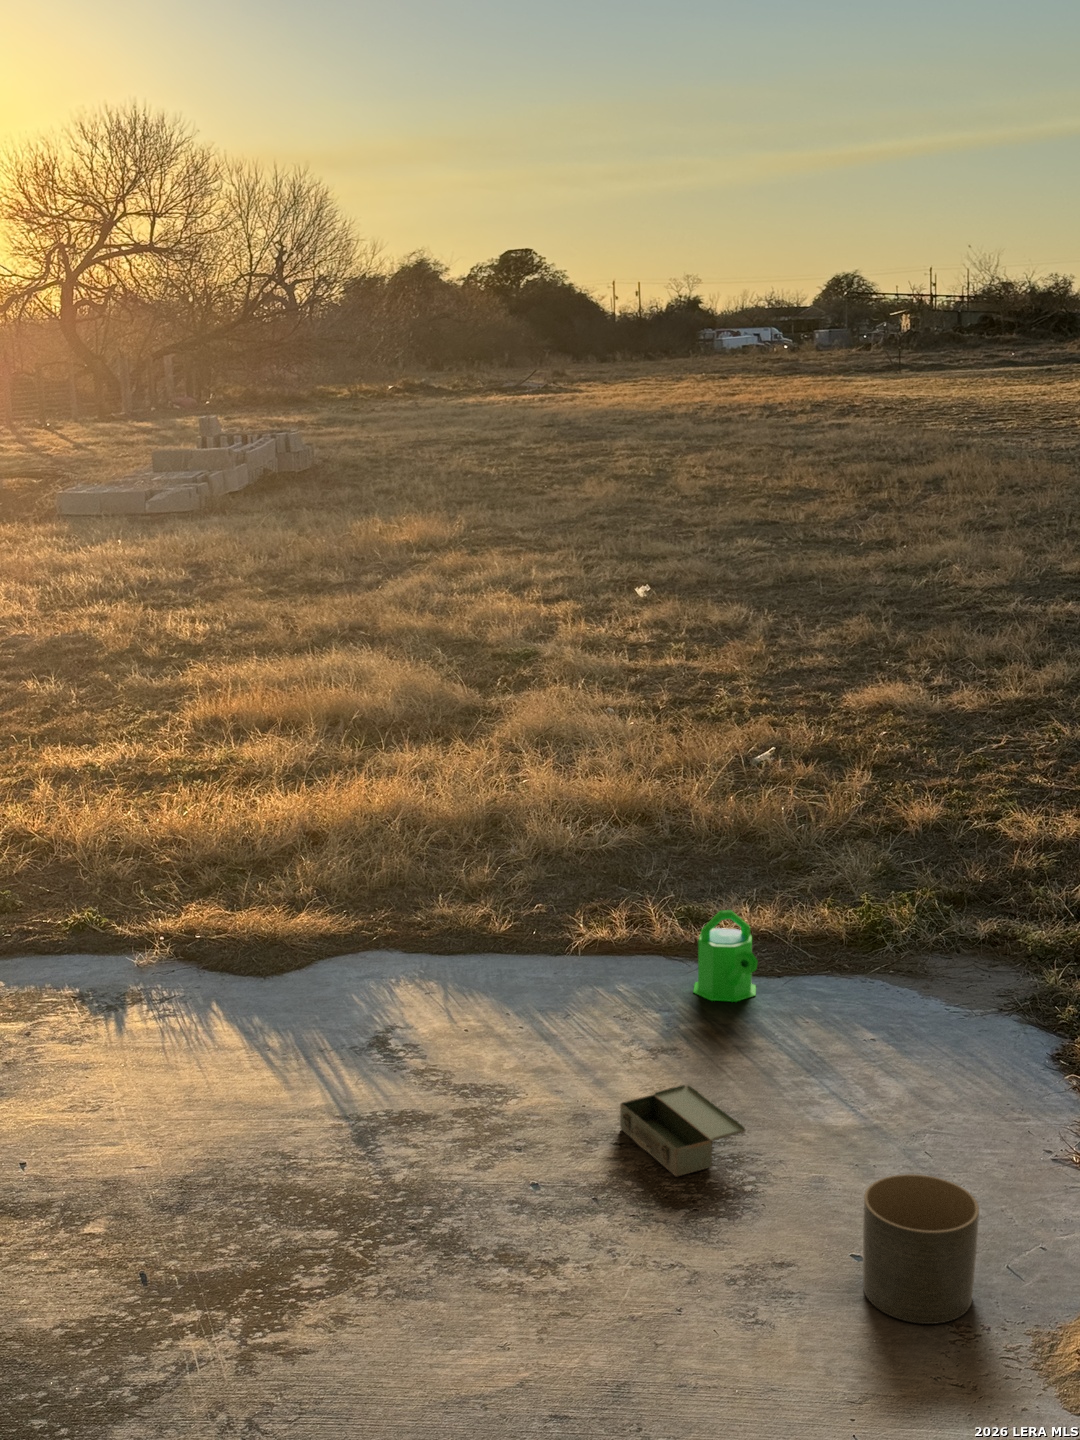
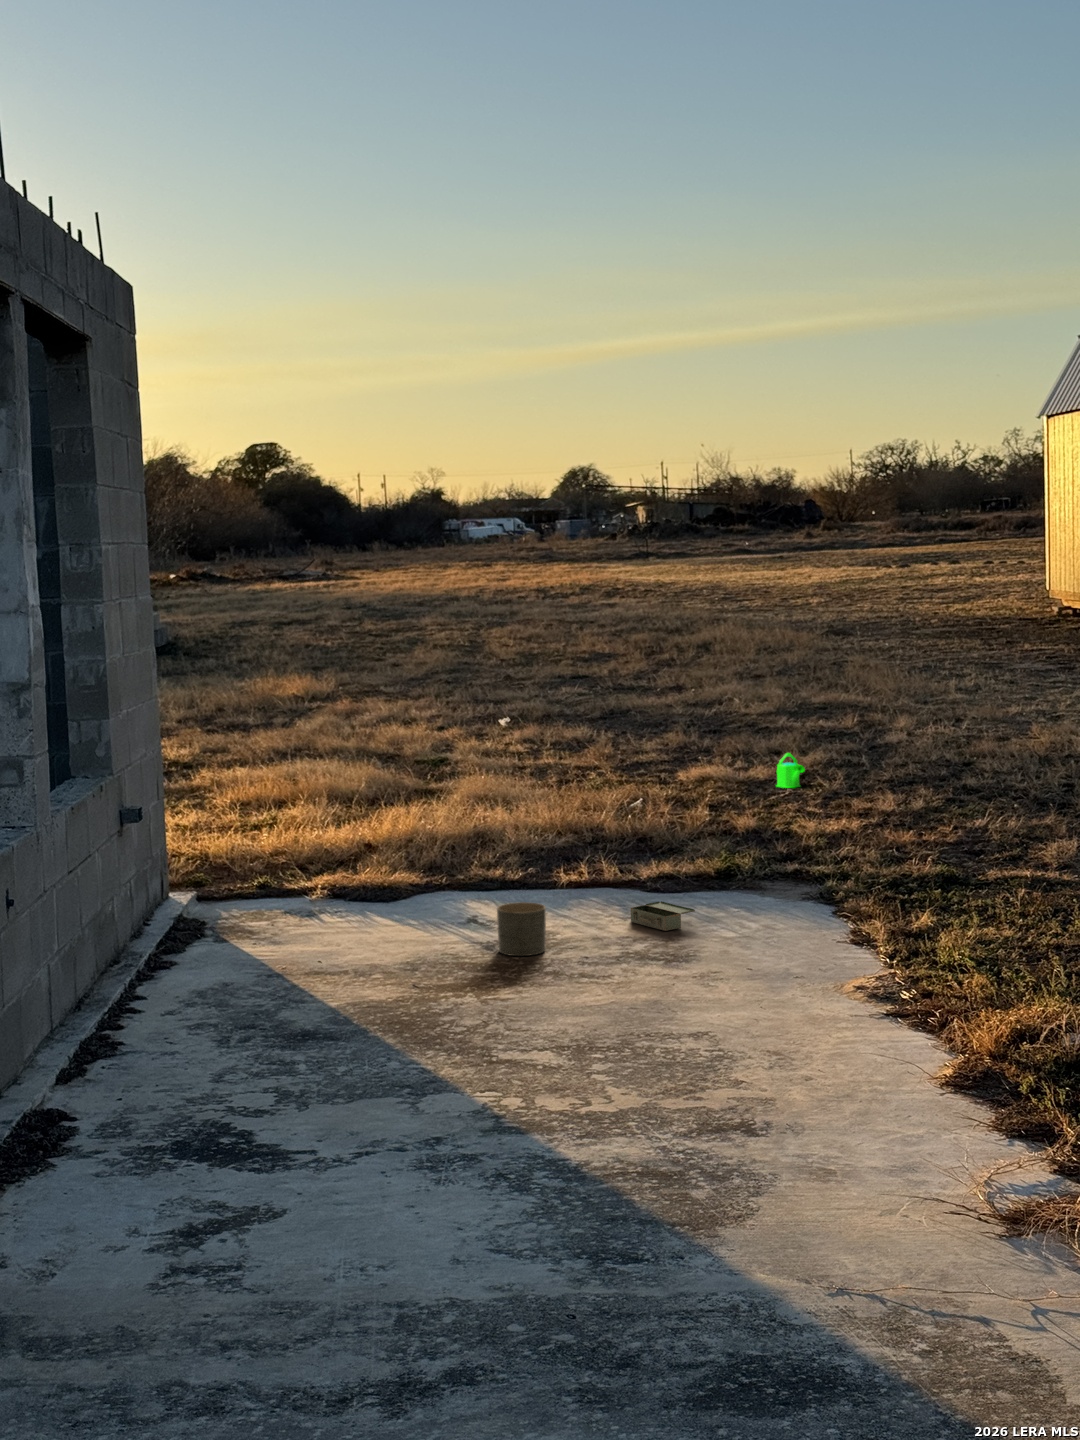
watering can: present [693,910,758,1002] -> present [776,753,805,788]
planter: present [863,1174,979,1324] -> present [497,902,546,956]

